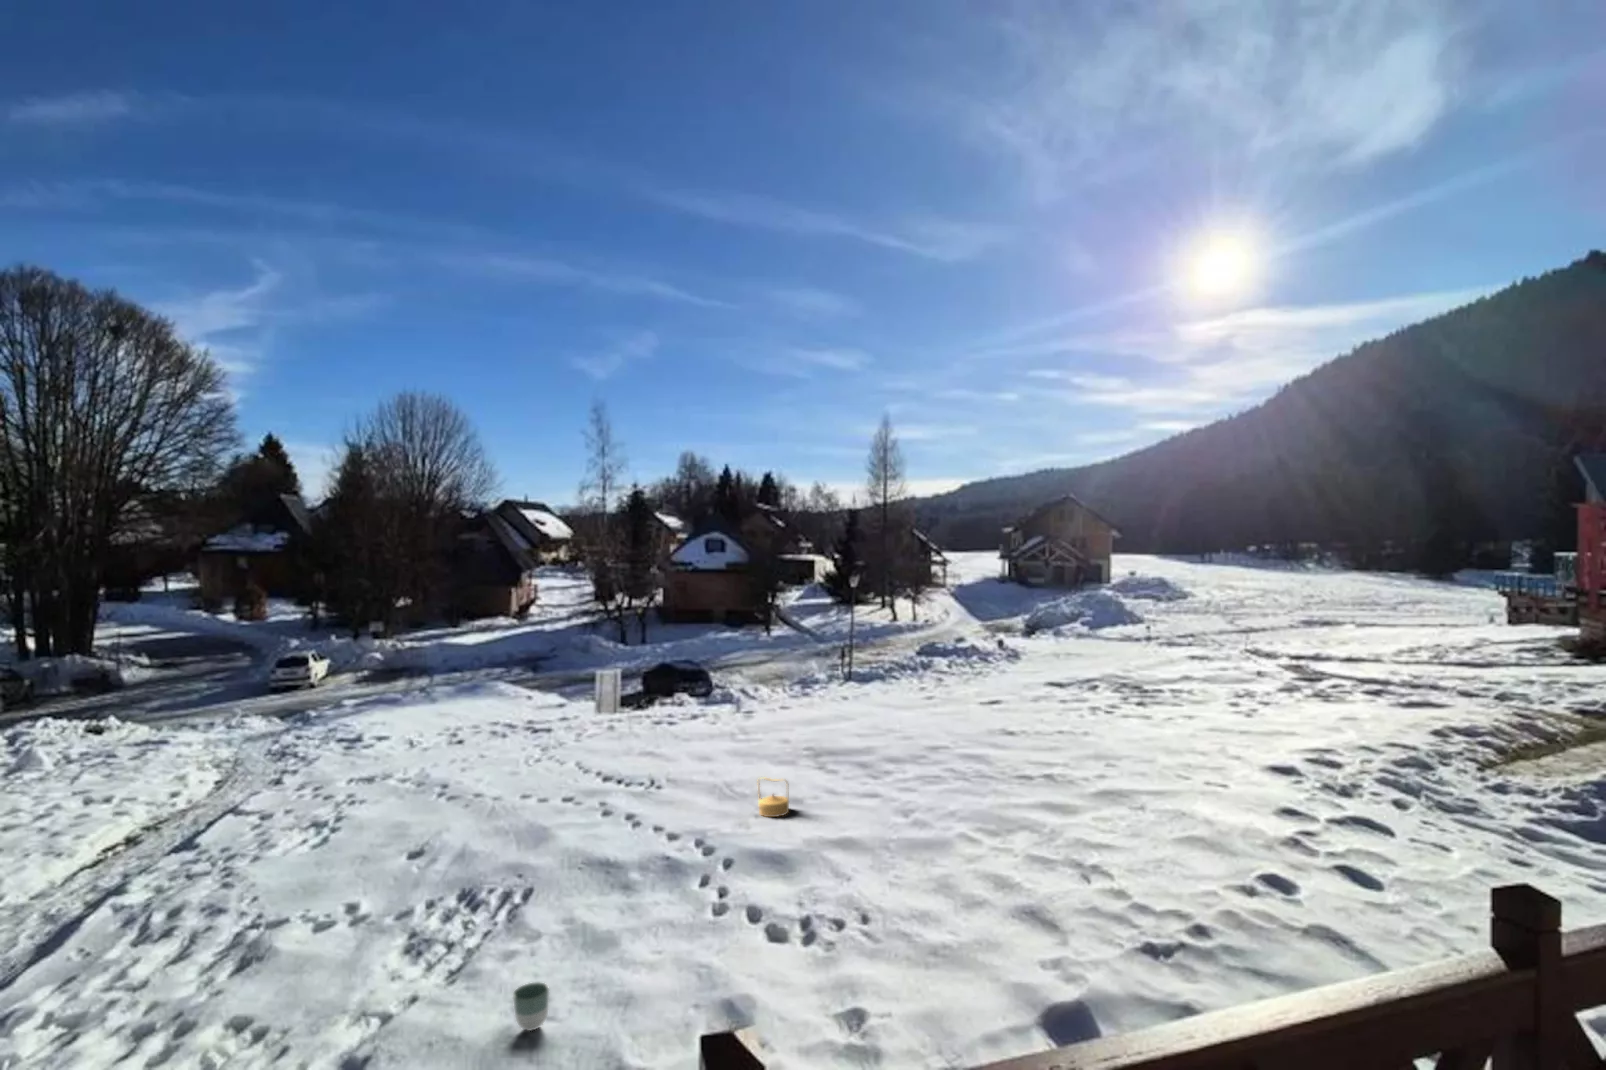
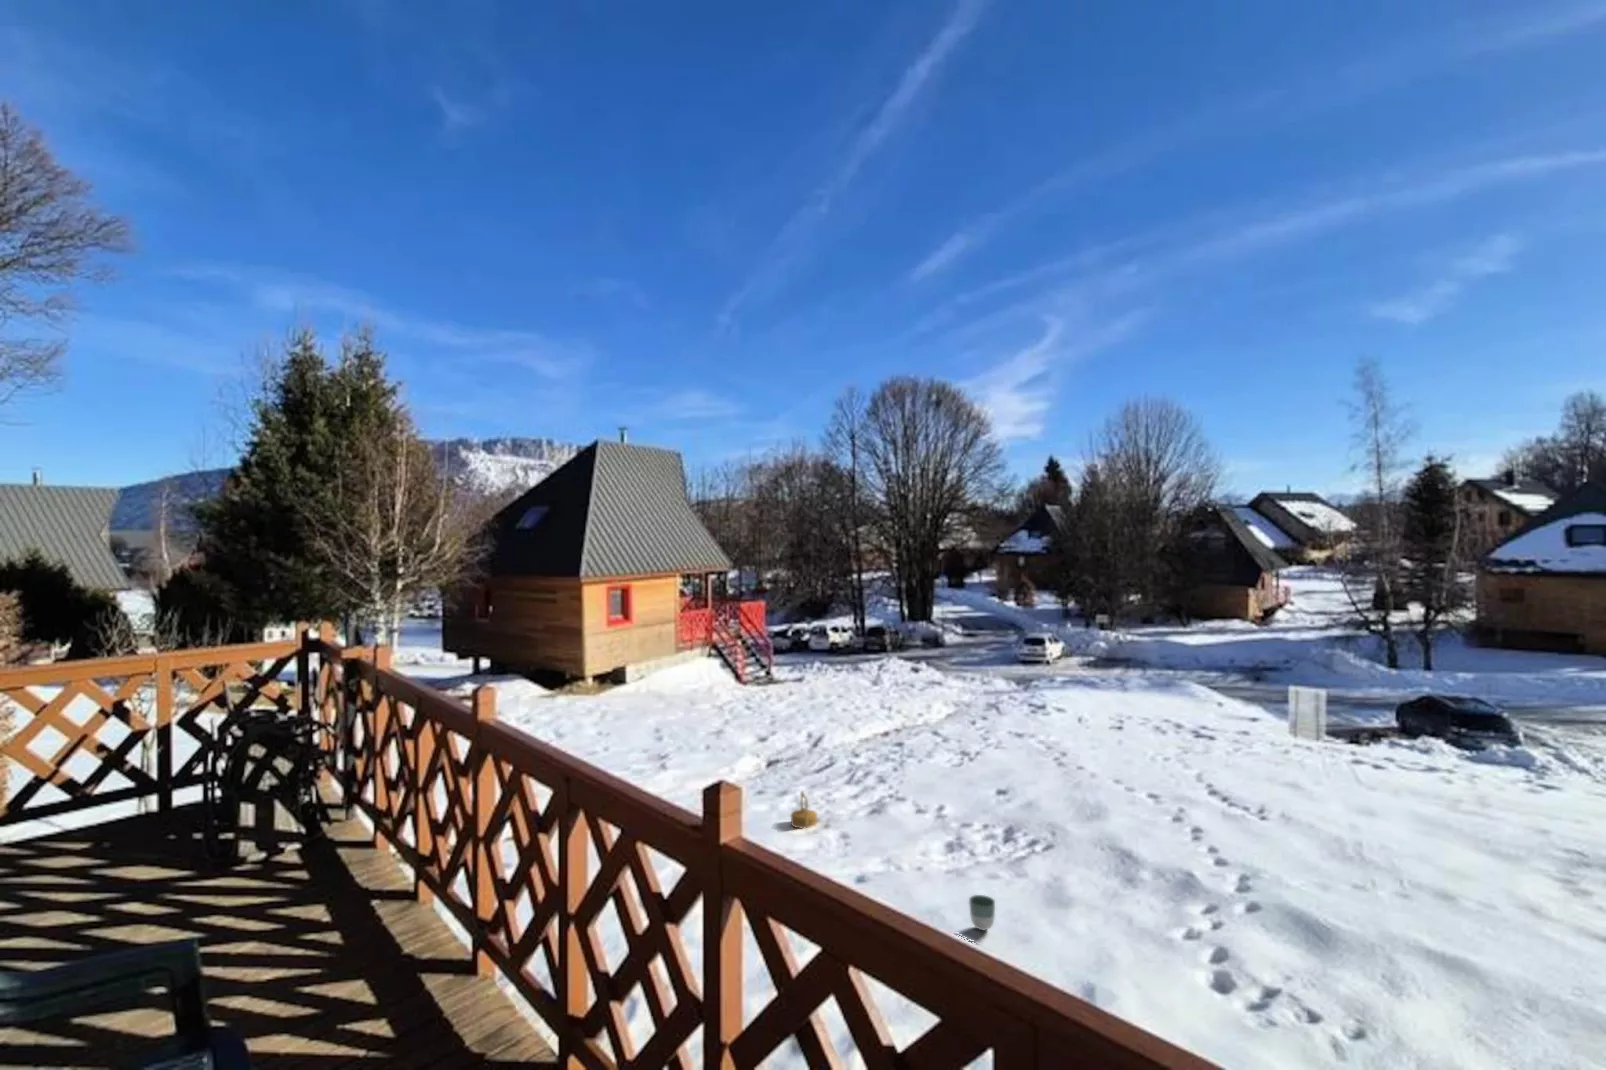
basket: present [758,778,789,817] -> present [791,792,817,828]

